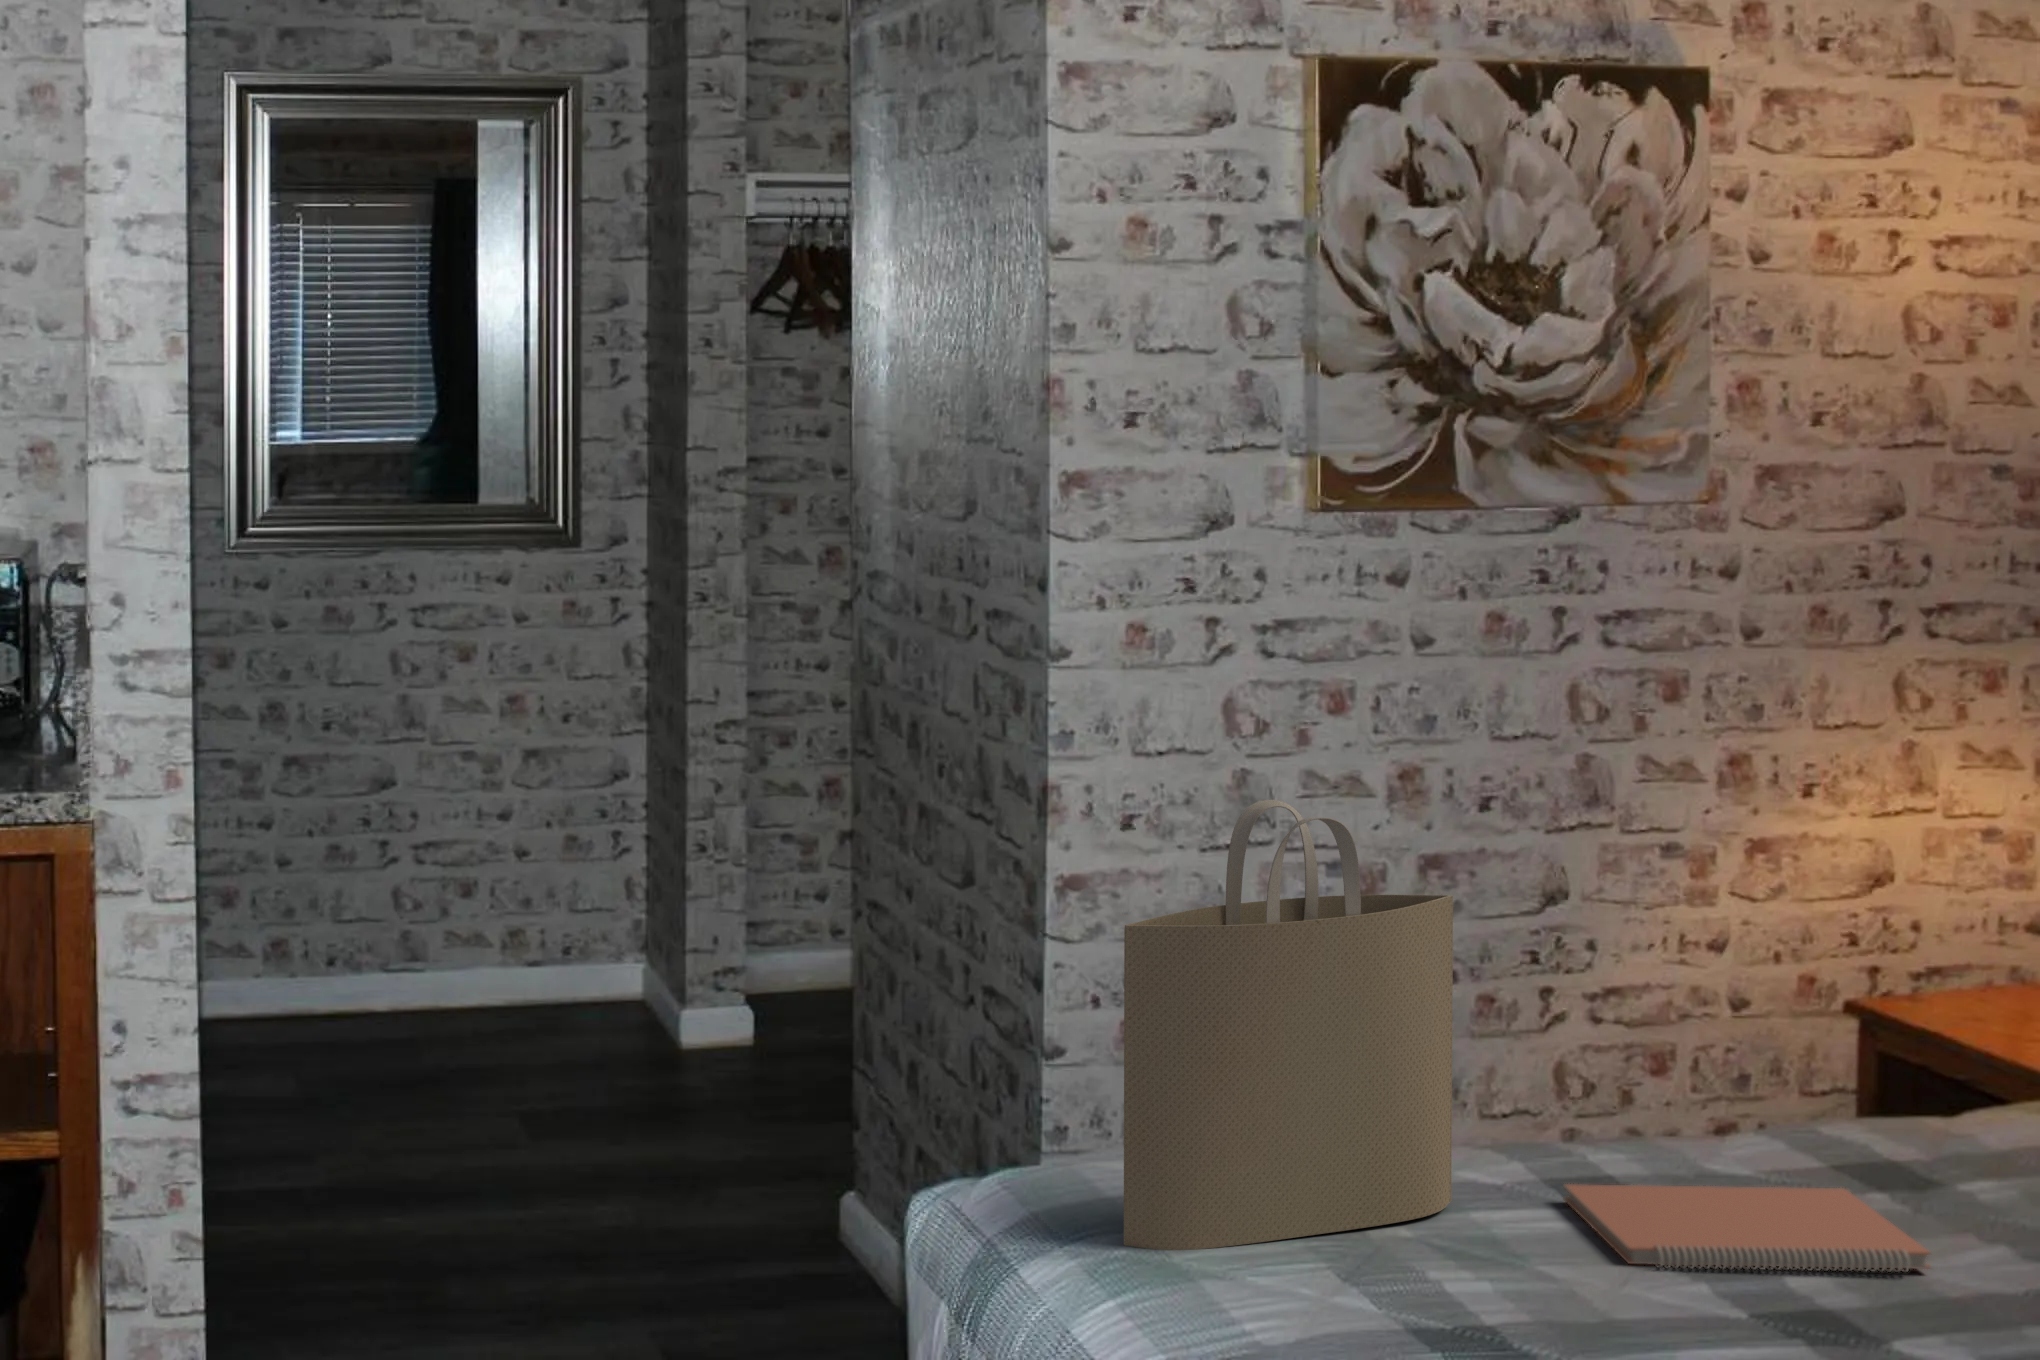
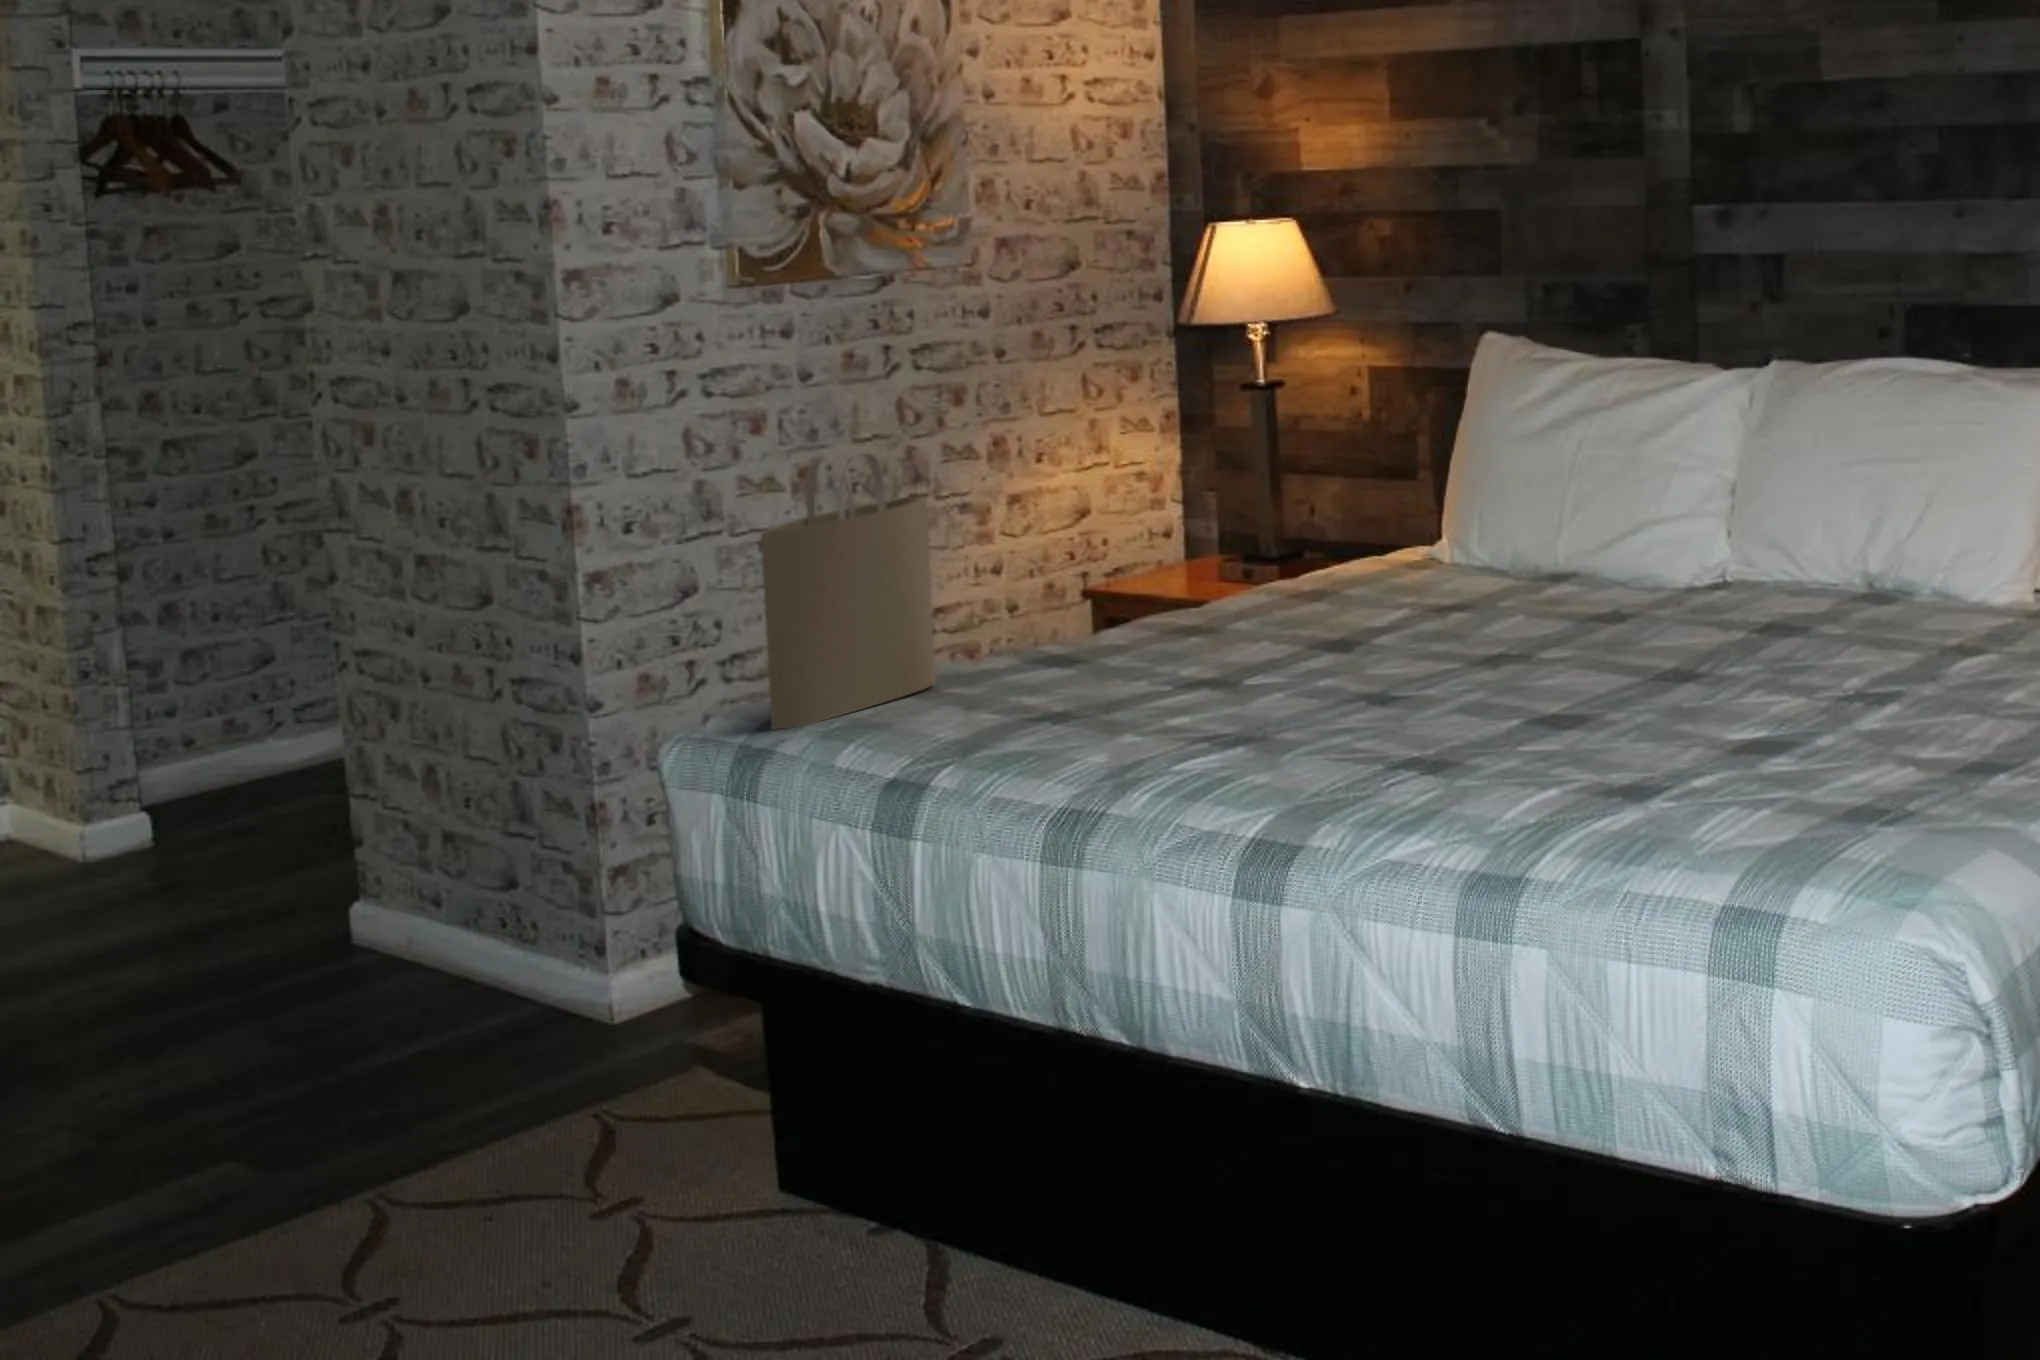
notebook: present [1564,1184,1930,1271] -> none [991,636,1182,684]

